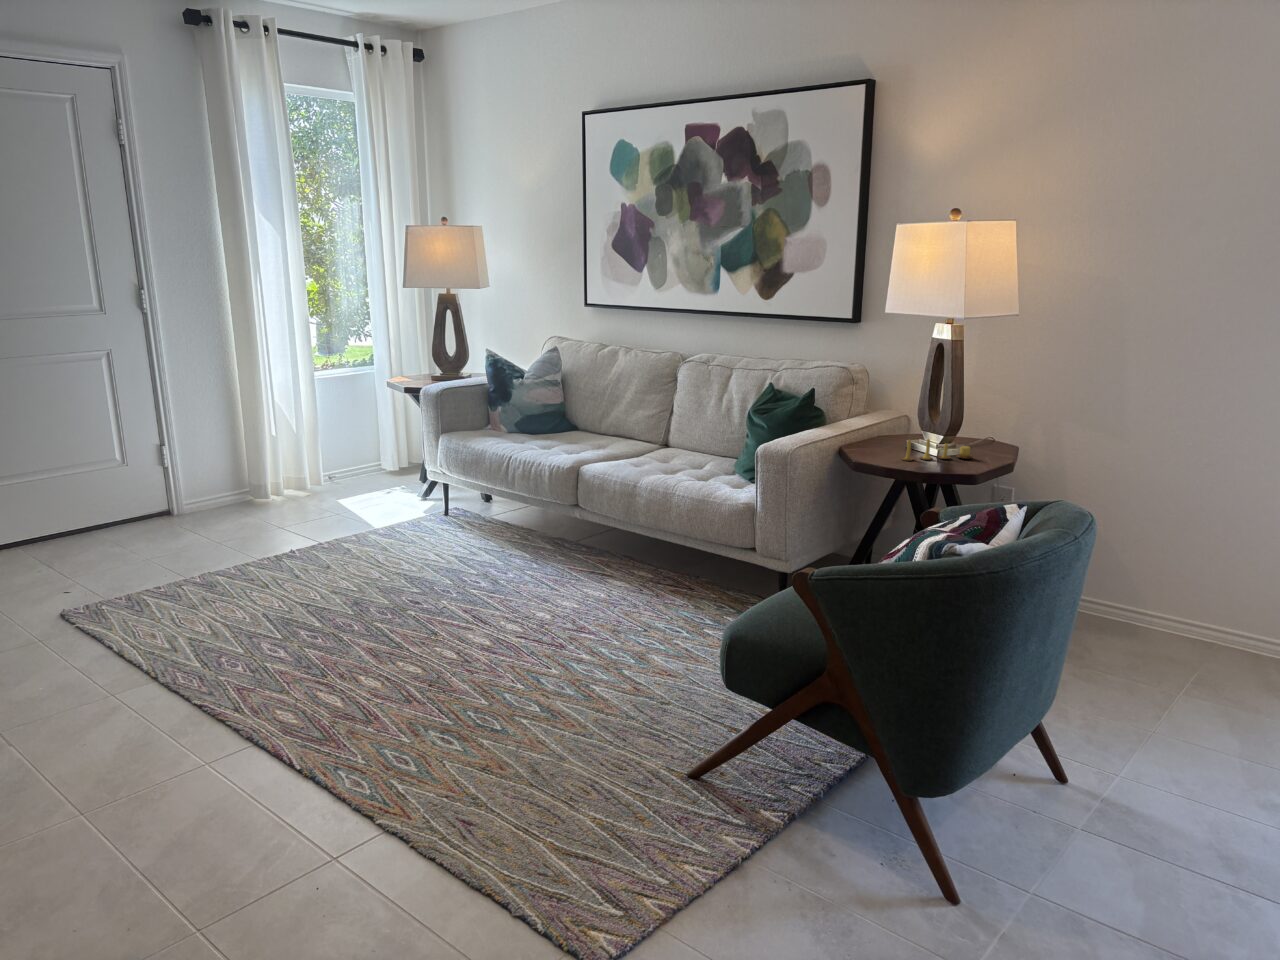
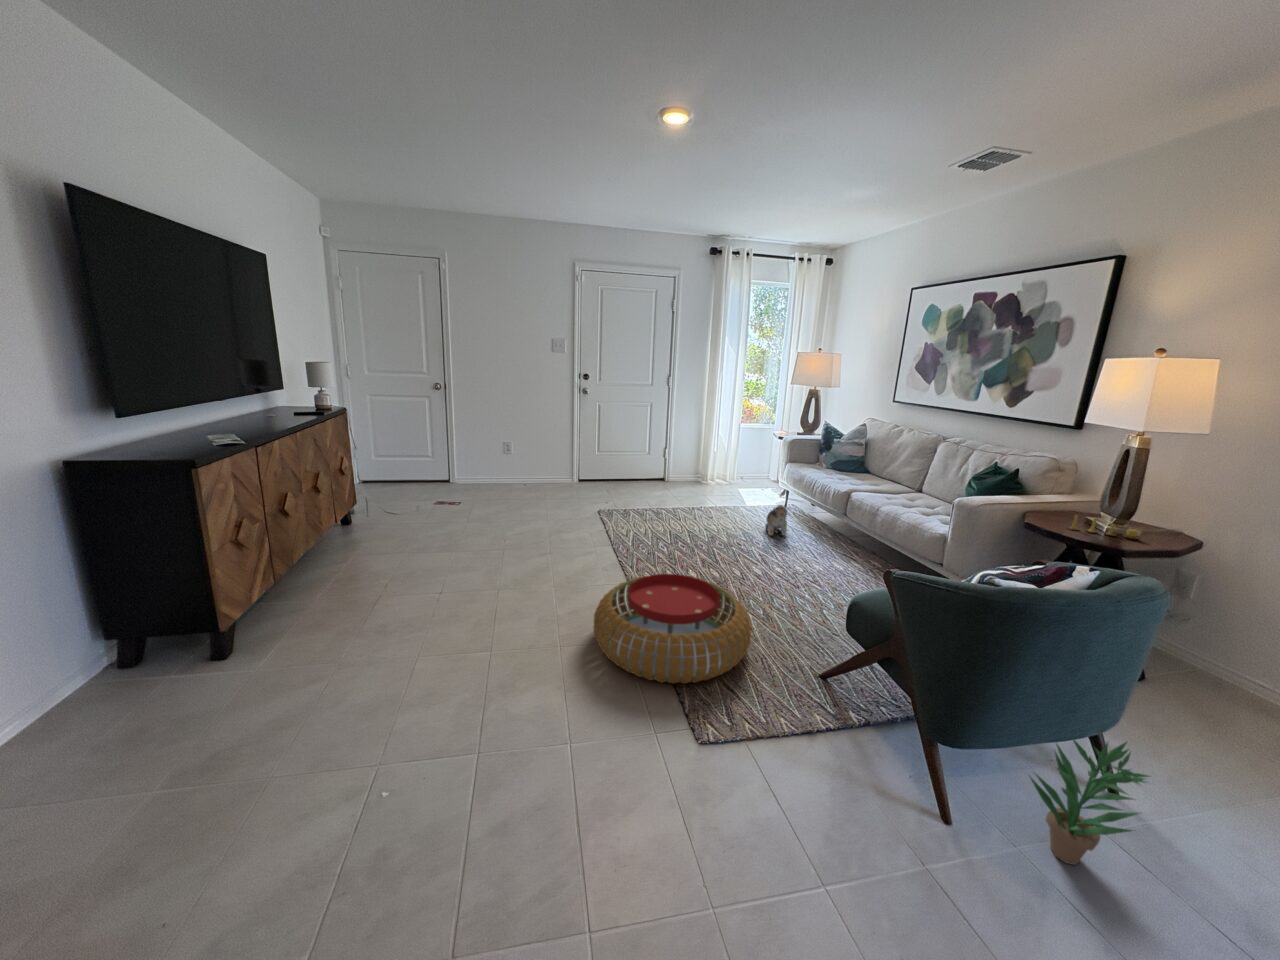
plush toy: none [438,512,484,573] -> present [765,505,787,536]
pouf: none [256,684,577,911] -> present [593,574,752,684]
potted plant: none [1021,703,1152,882] -> present [1030,739,1149,865]

